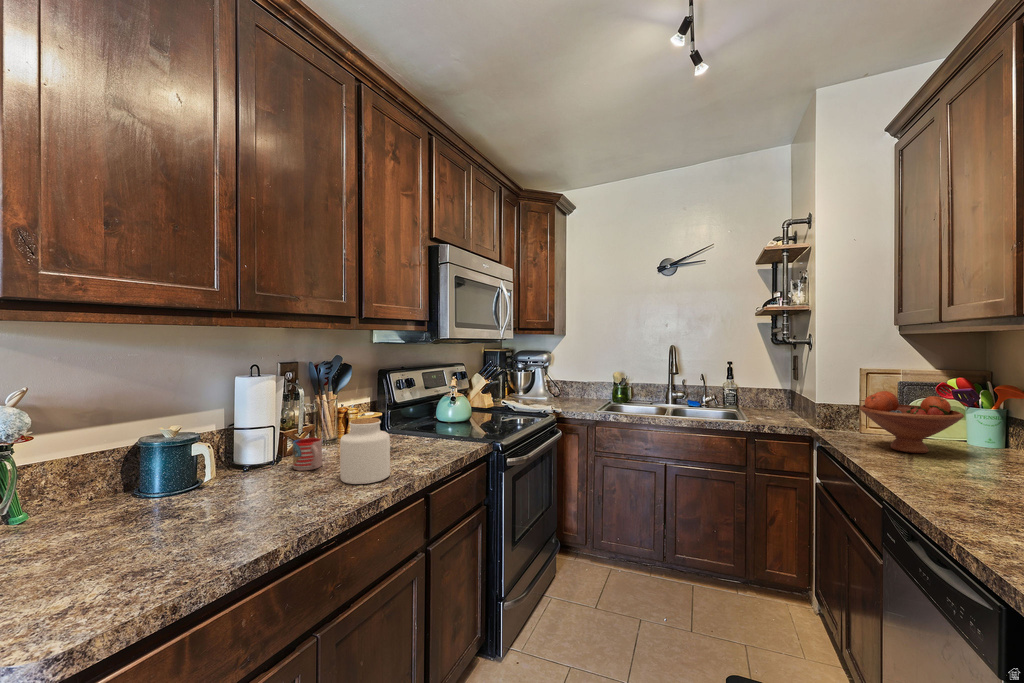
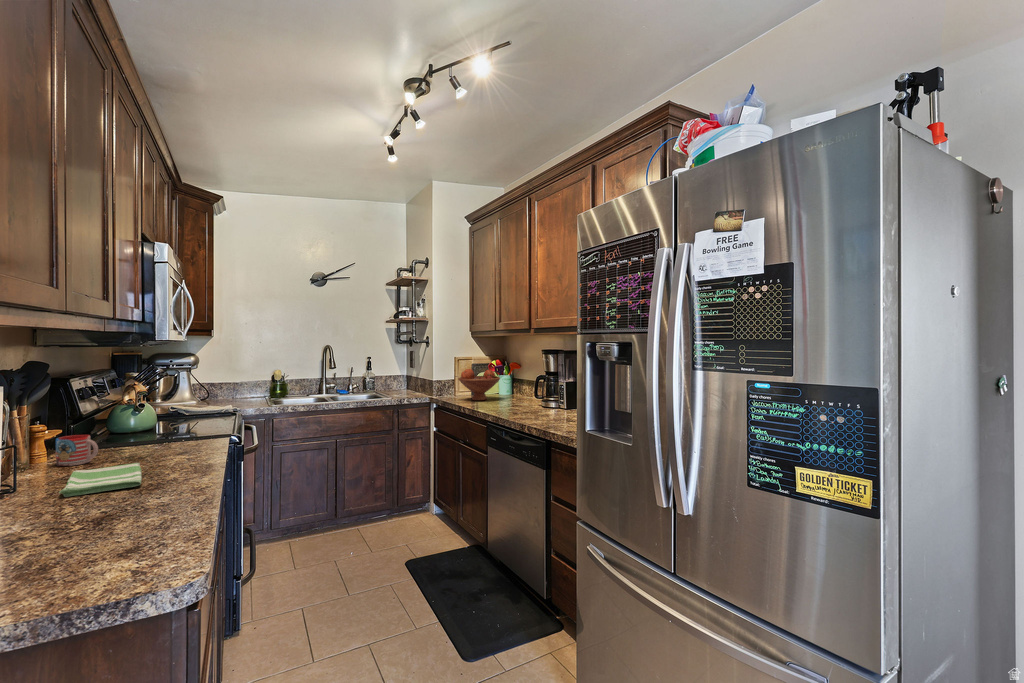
jar: present [340,418,390,484] -> none [136,406,186,461]
dish towel: none [170,485,301,532] -> present [59,463,142,497]

